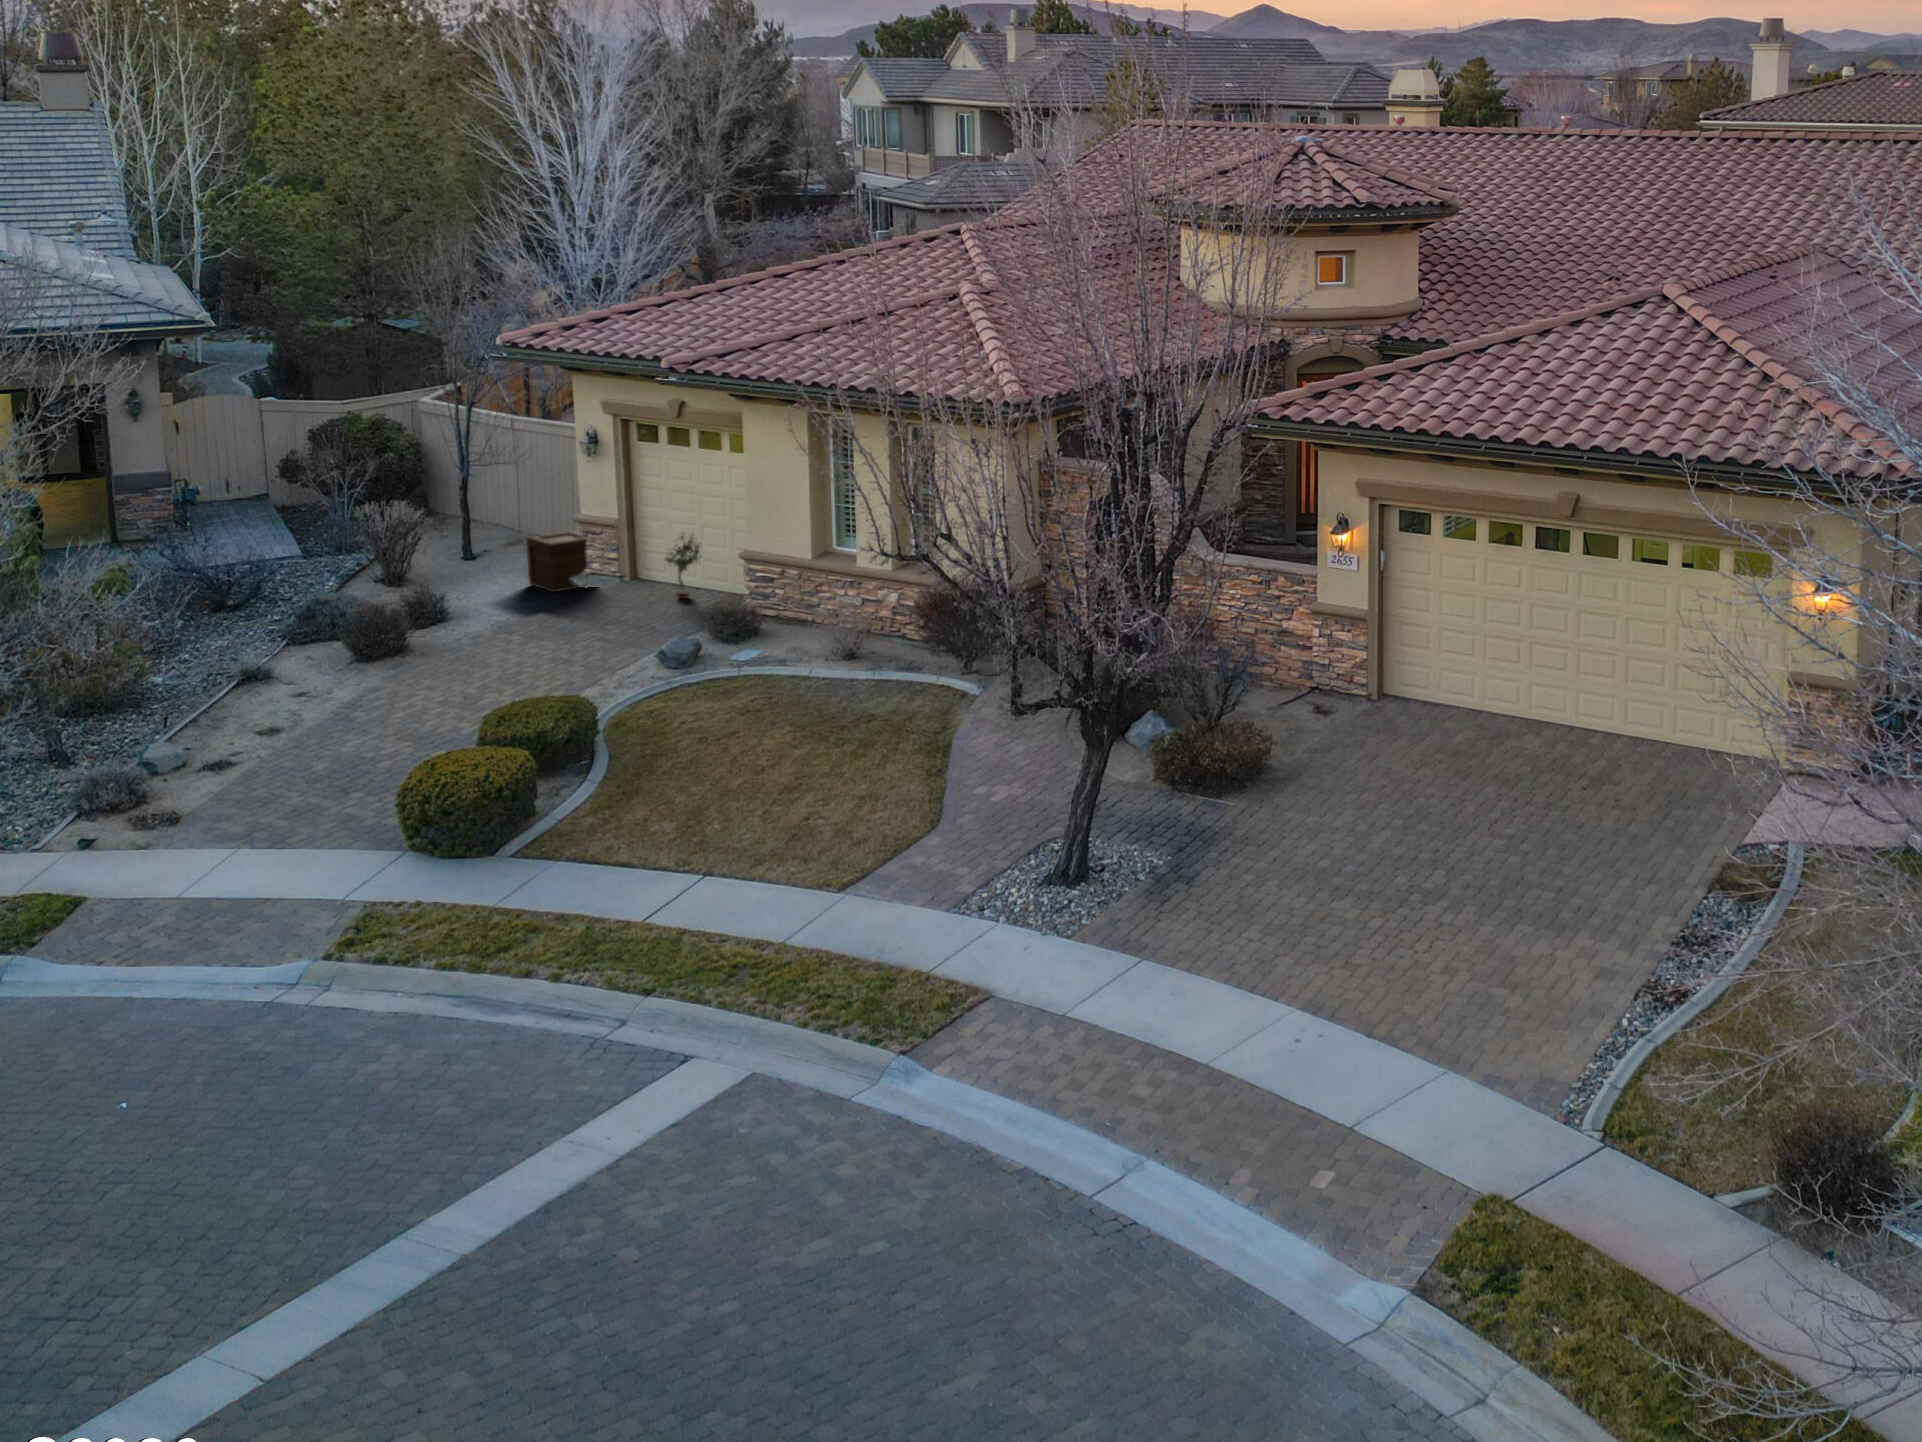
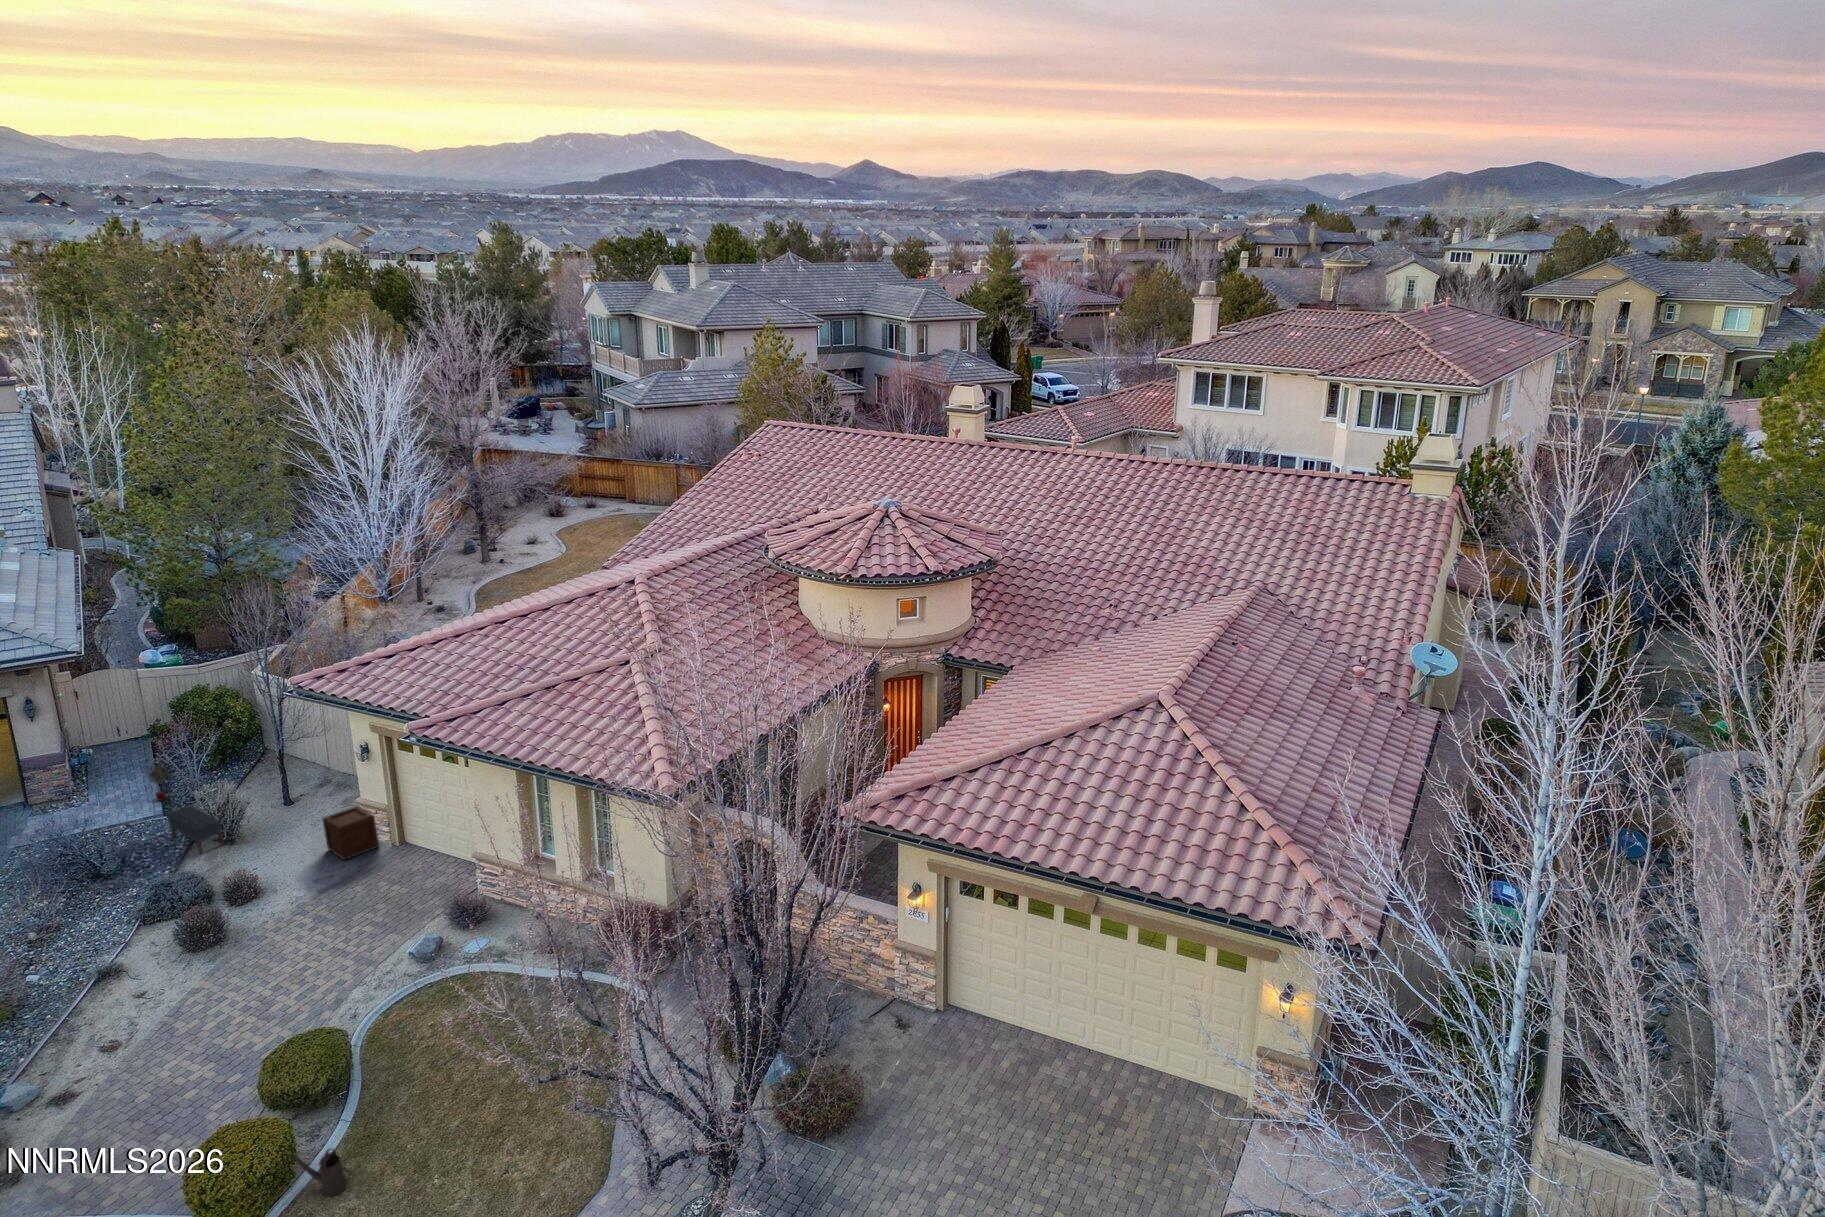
bench: none [310,534,385,587] -> present [167,806,223,854]
potted tree: present [665,534,702,599] -> present [149,762,174,801]
watering can: none [549,739,620,799] -> present [293,1149,351,1197]

